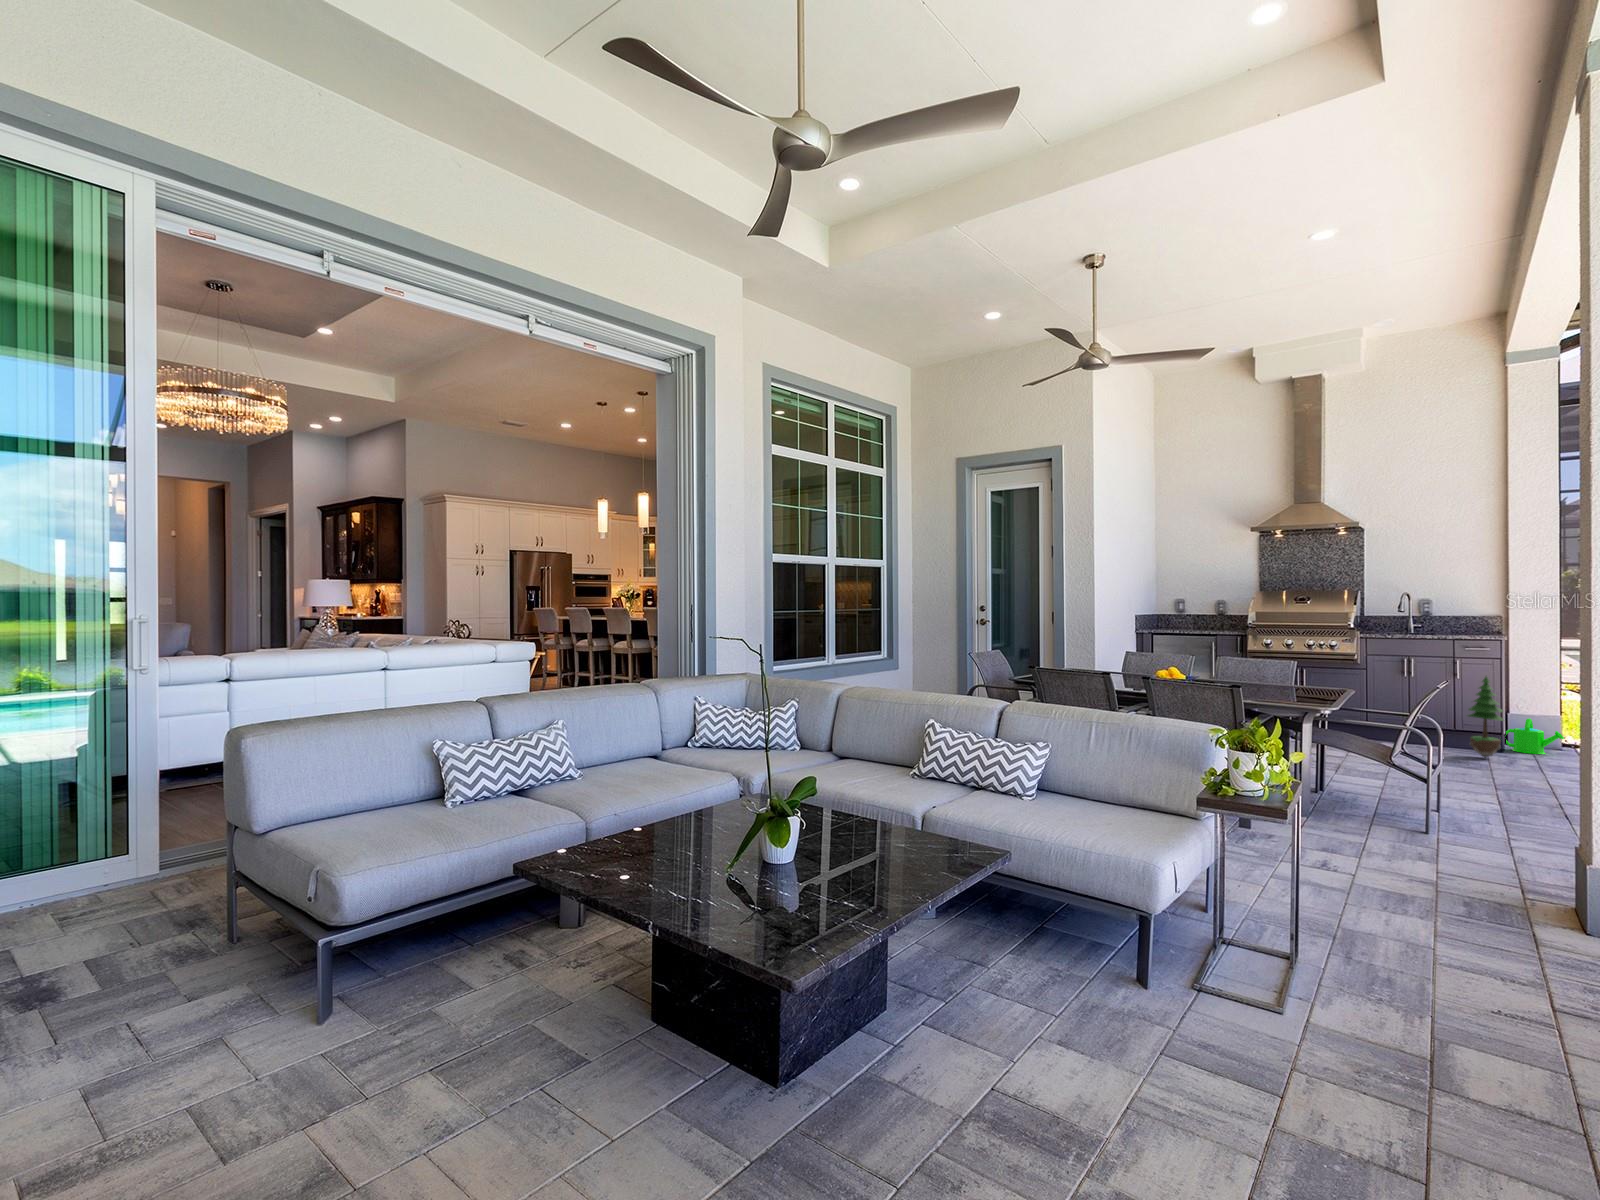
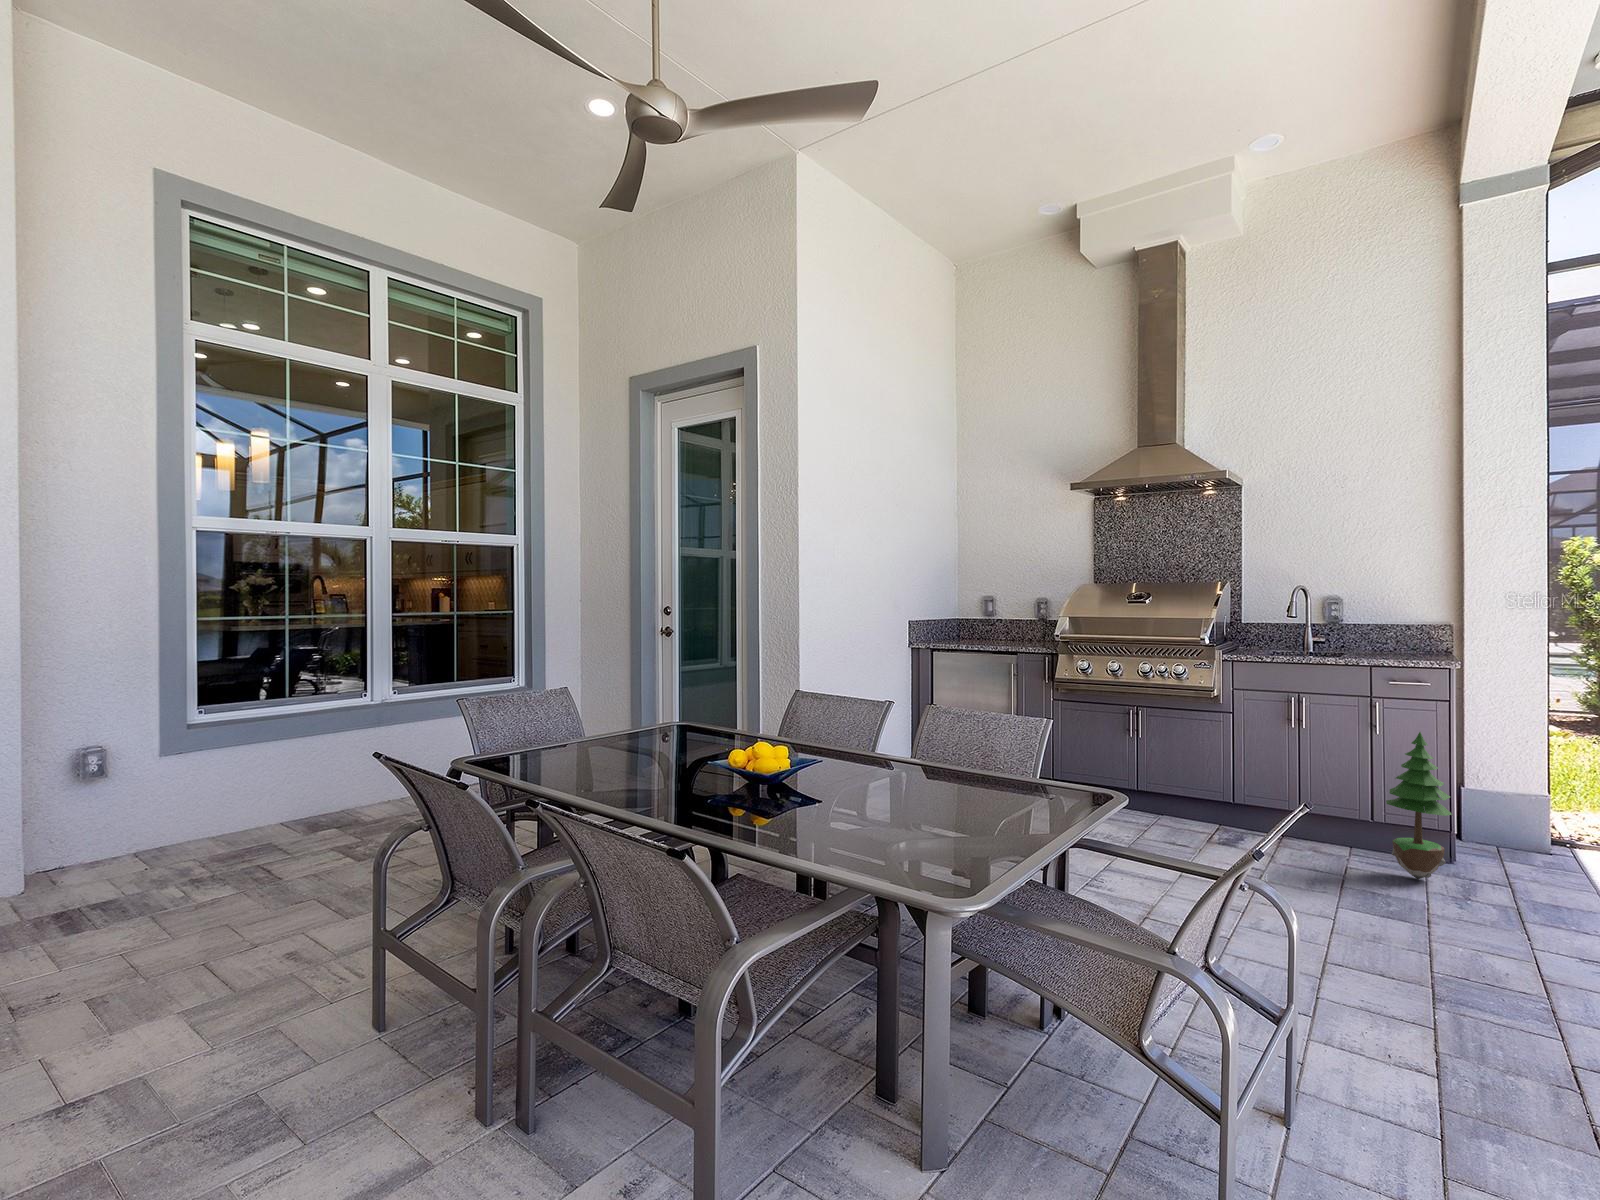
watering can: present [1506,718,1564,754] -> none [1449,802,1555,867]

